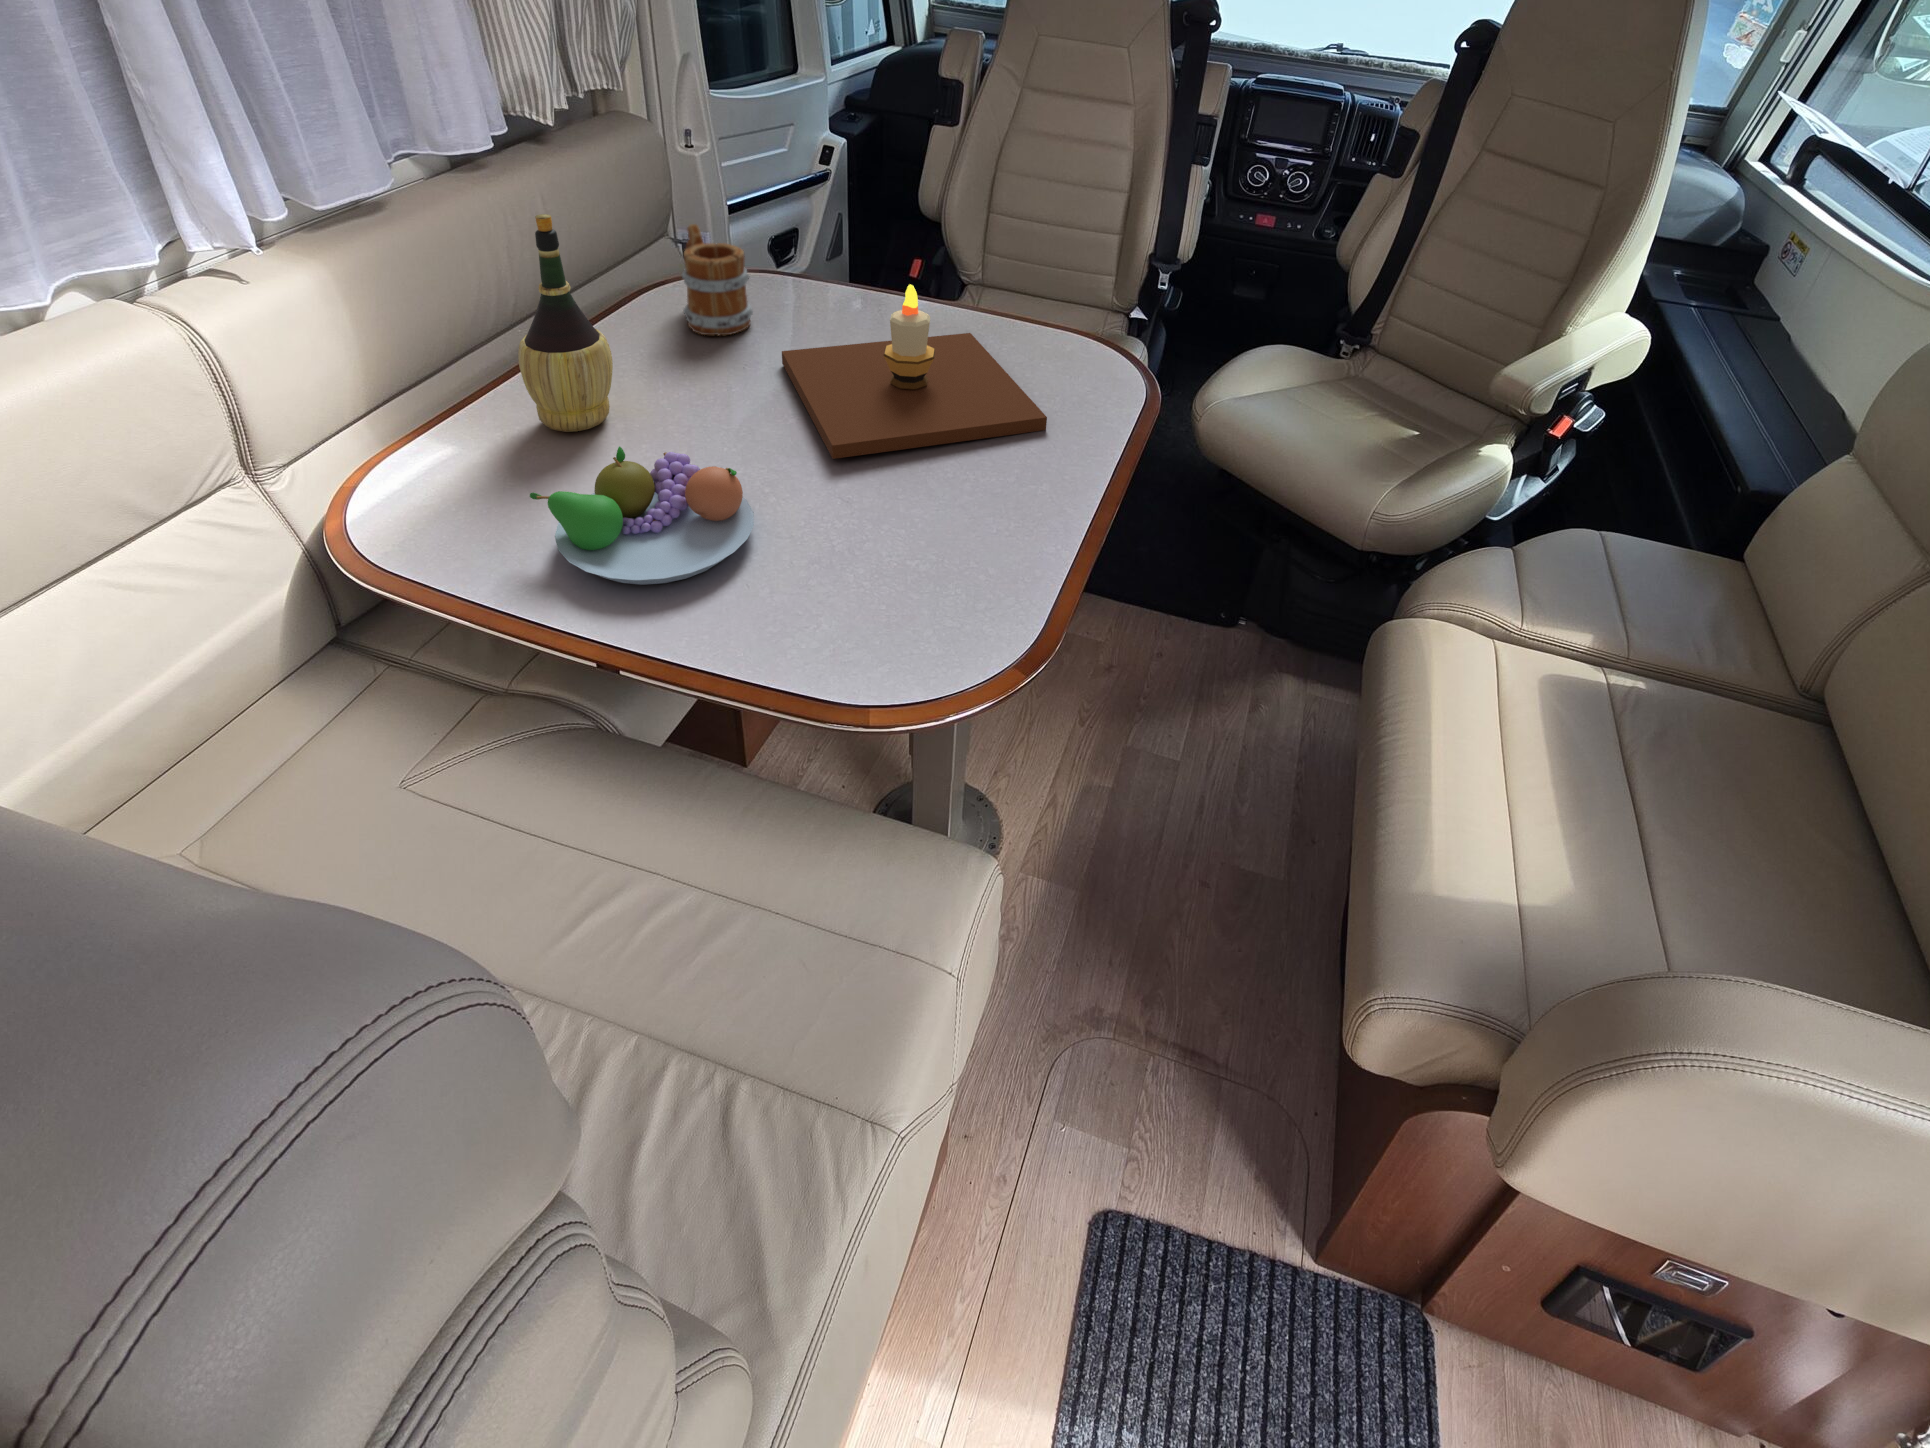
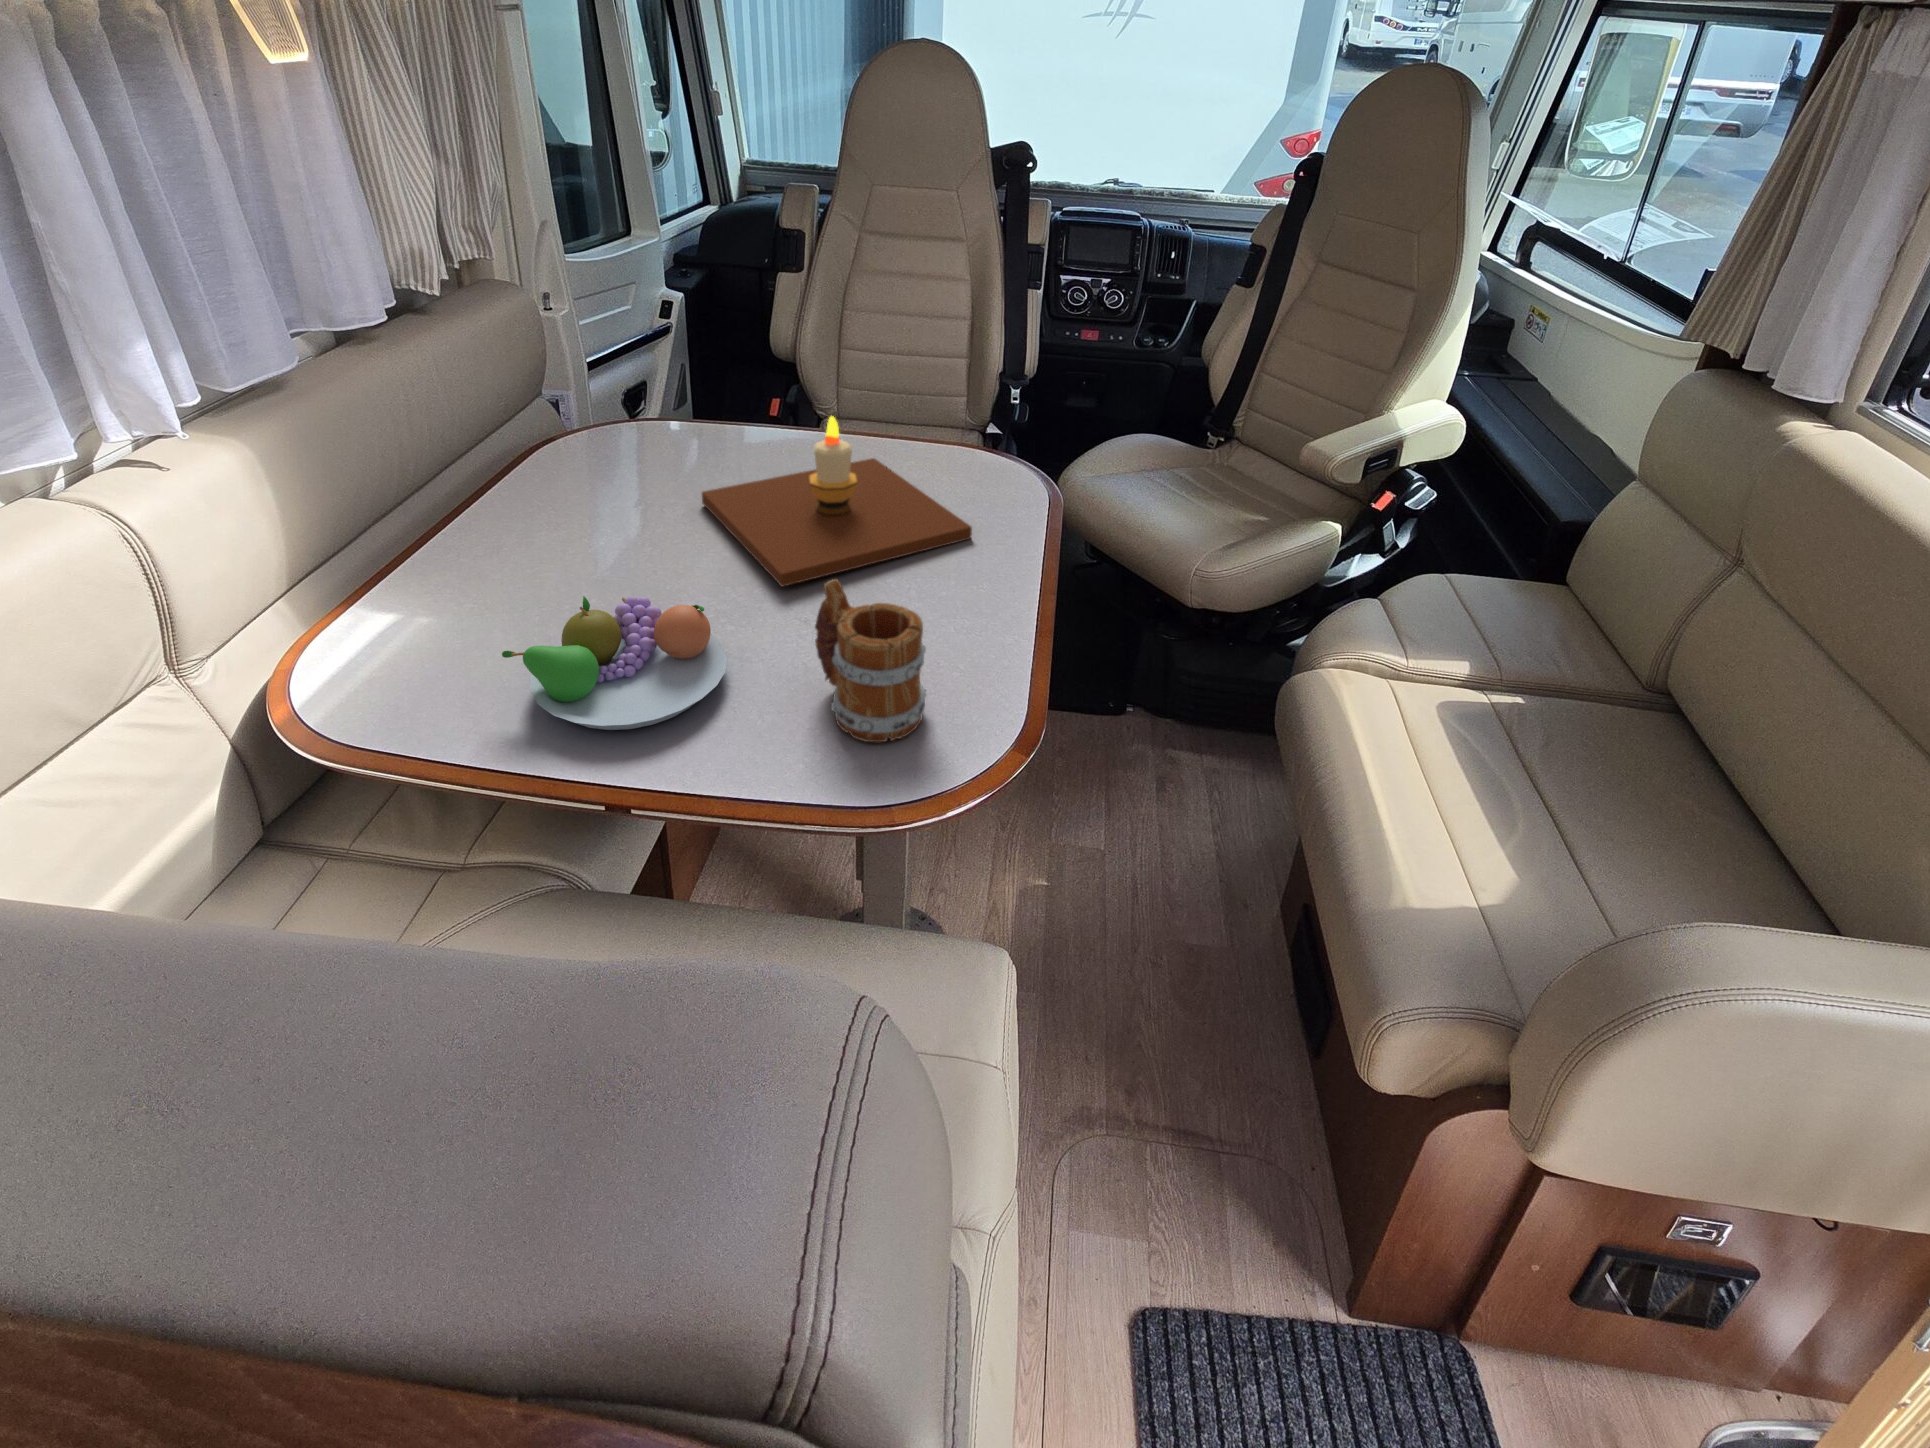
wine bottle: present [518,214,613,432] -> none [454,378,549,591]
mug: present [682,224,753,336] -> present [815,579,926,742]

